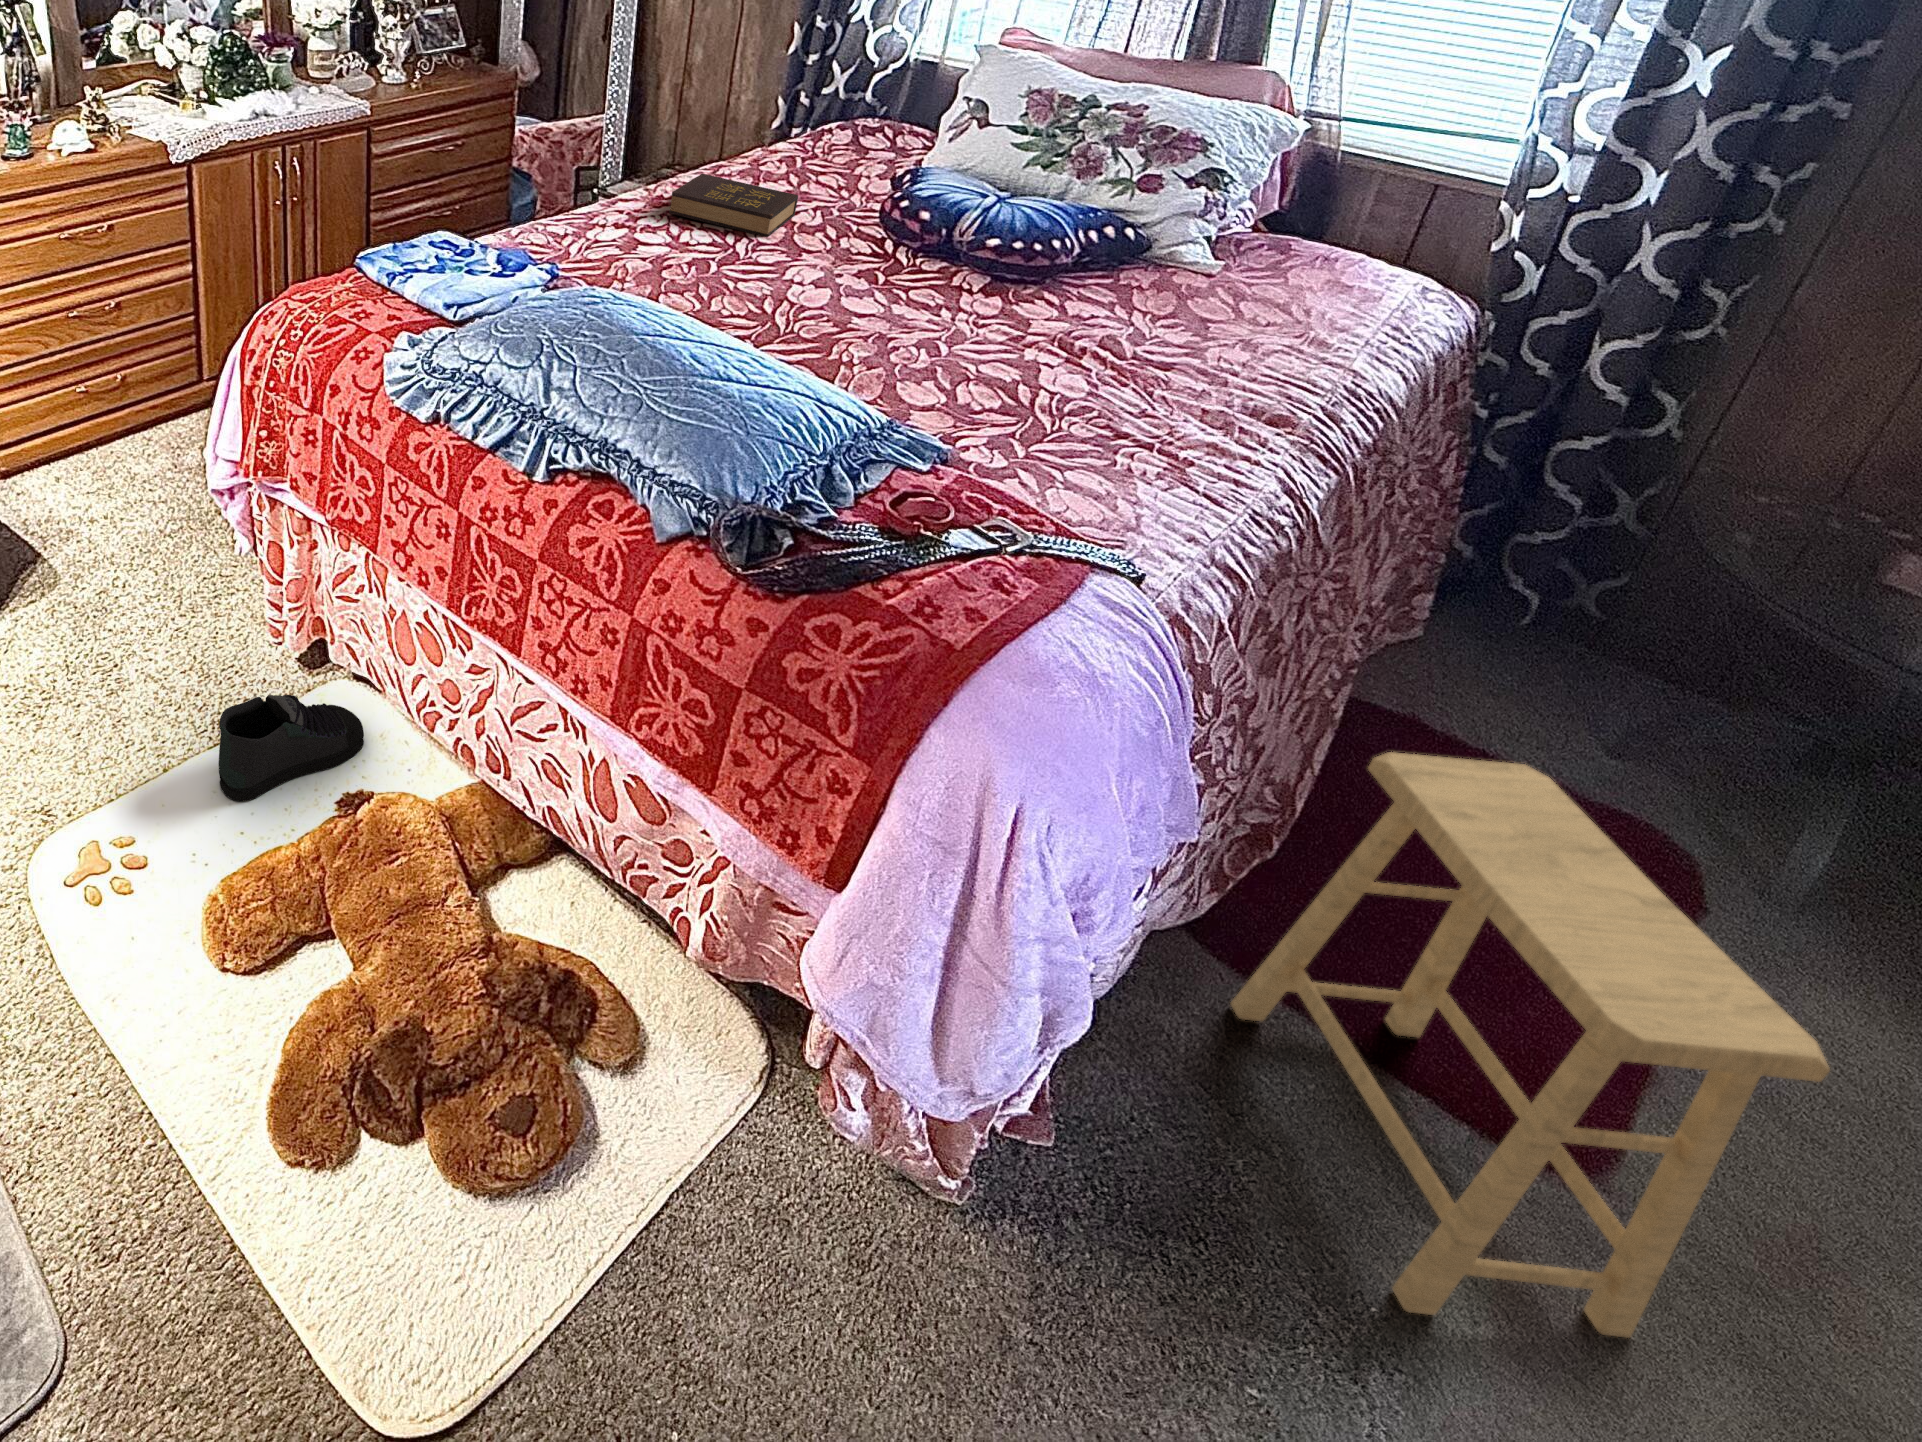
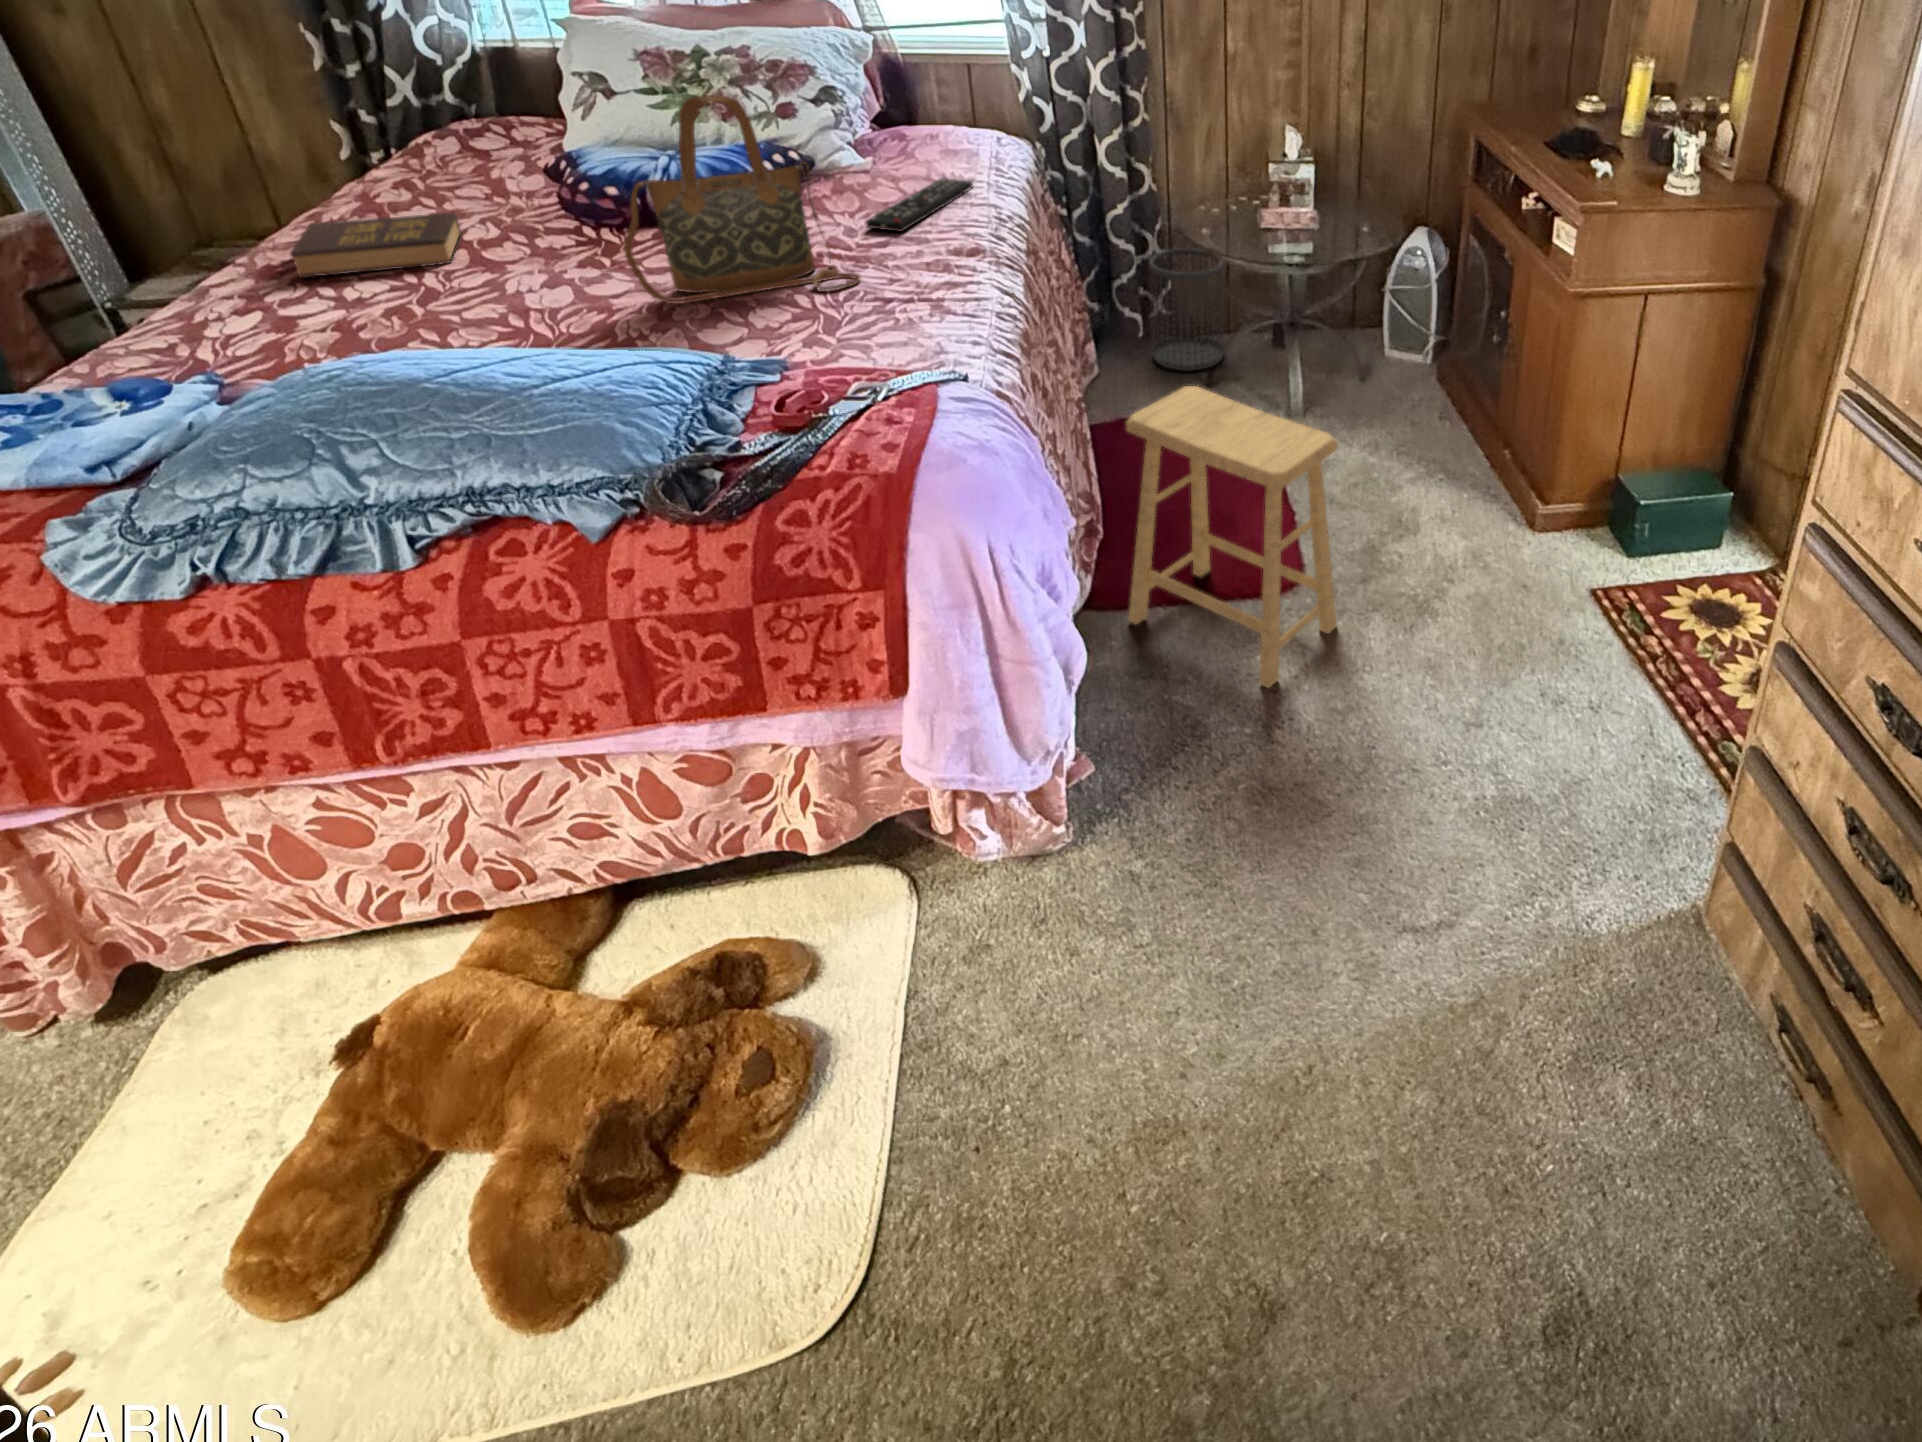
handbag: none [878,145,1112,399] -> present [624,95,861,304]
remote control: none [1156,312,1342,360] -> present [866,178,973,232]
wastebasket: none [1529,527,1765,735] -> present [1149,248,1224,371]
shoe: present [219,695,364,801] -> none [60,984,305,1196]

